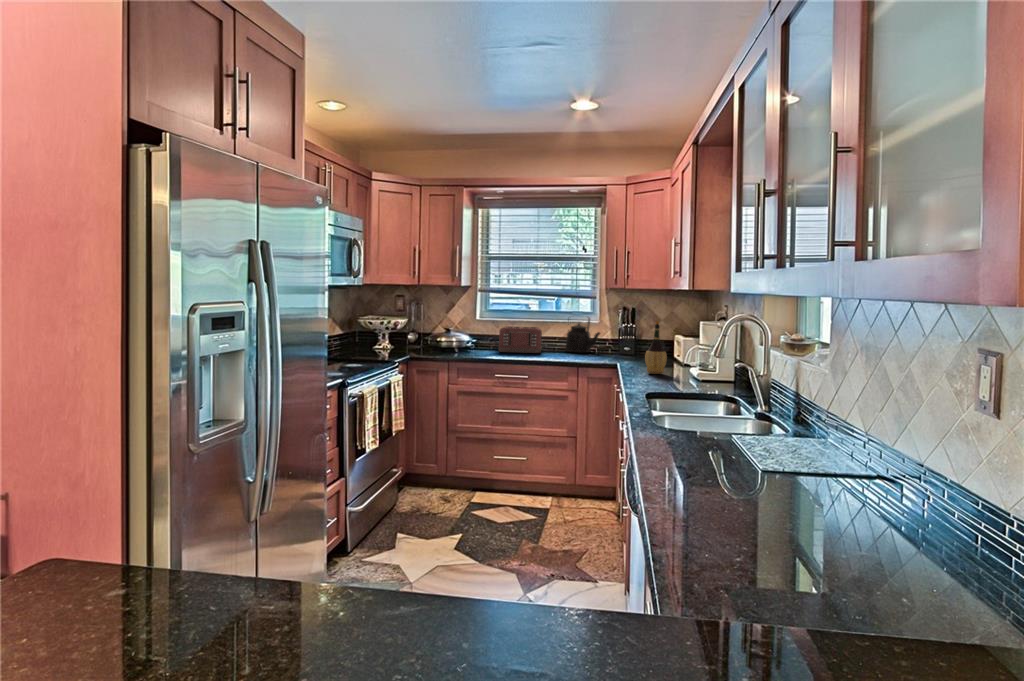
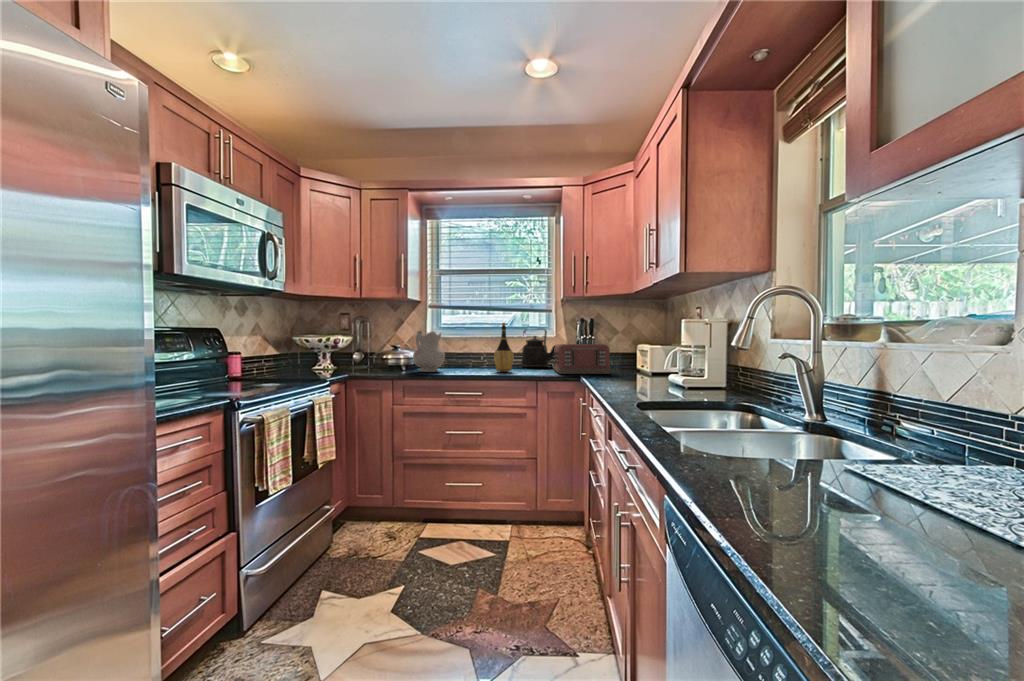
ceramic pitcher: none [467,318,496,357] -> present [413,331,445,372]
wine bottle: present [645,321,667,374] -> present [494,323,514,372]
toaster: present [499,326,542,353] -> present [554,344,611,374]

